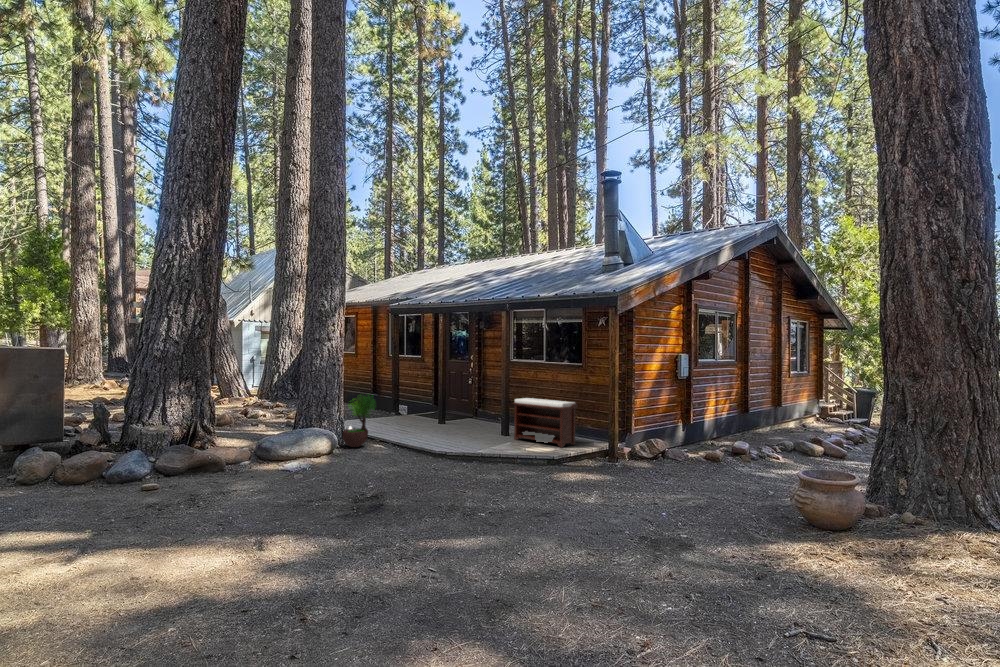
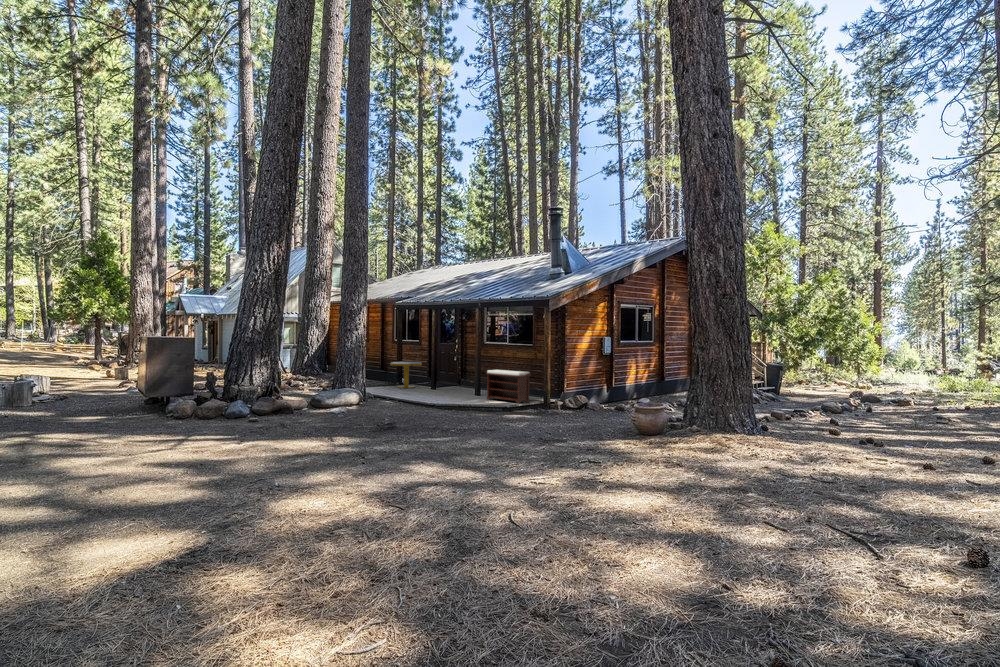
side table: none [381,385,423,420] -> present [391,362,422,388]
potted tree: present [343,396,375,447] -> none [366,364,389,403]

